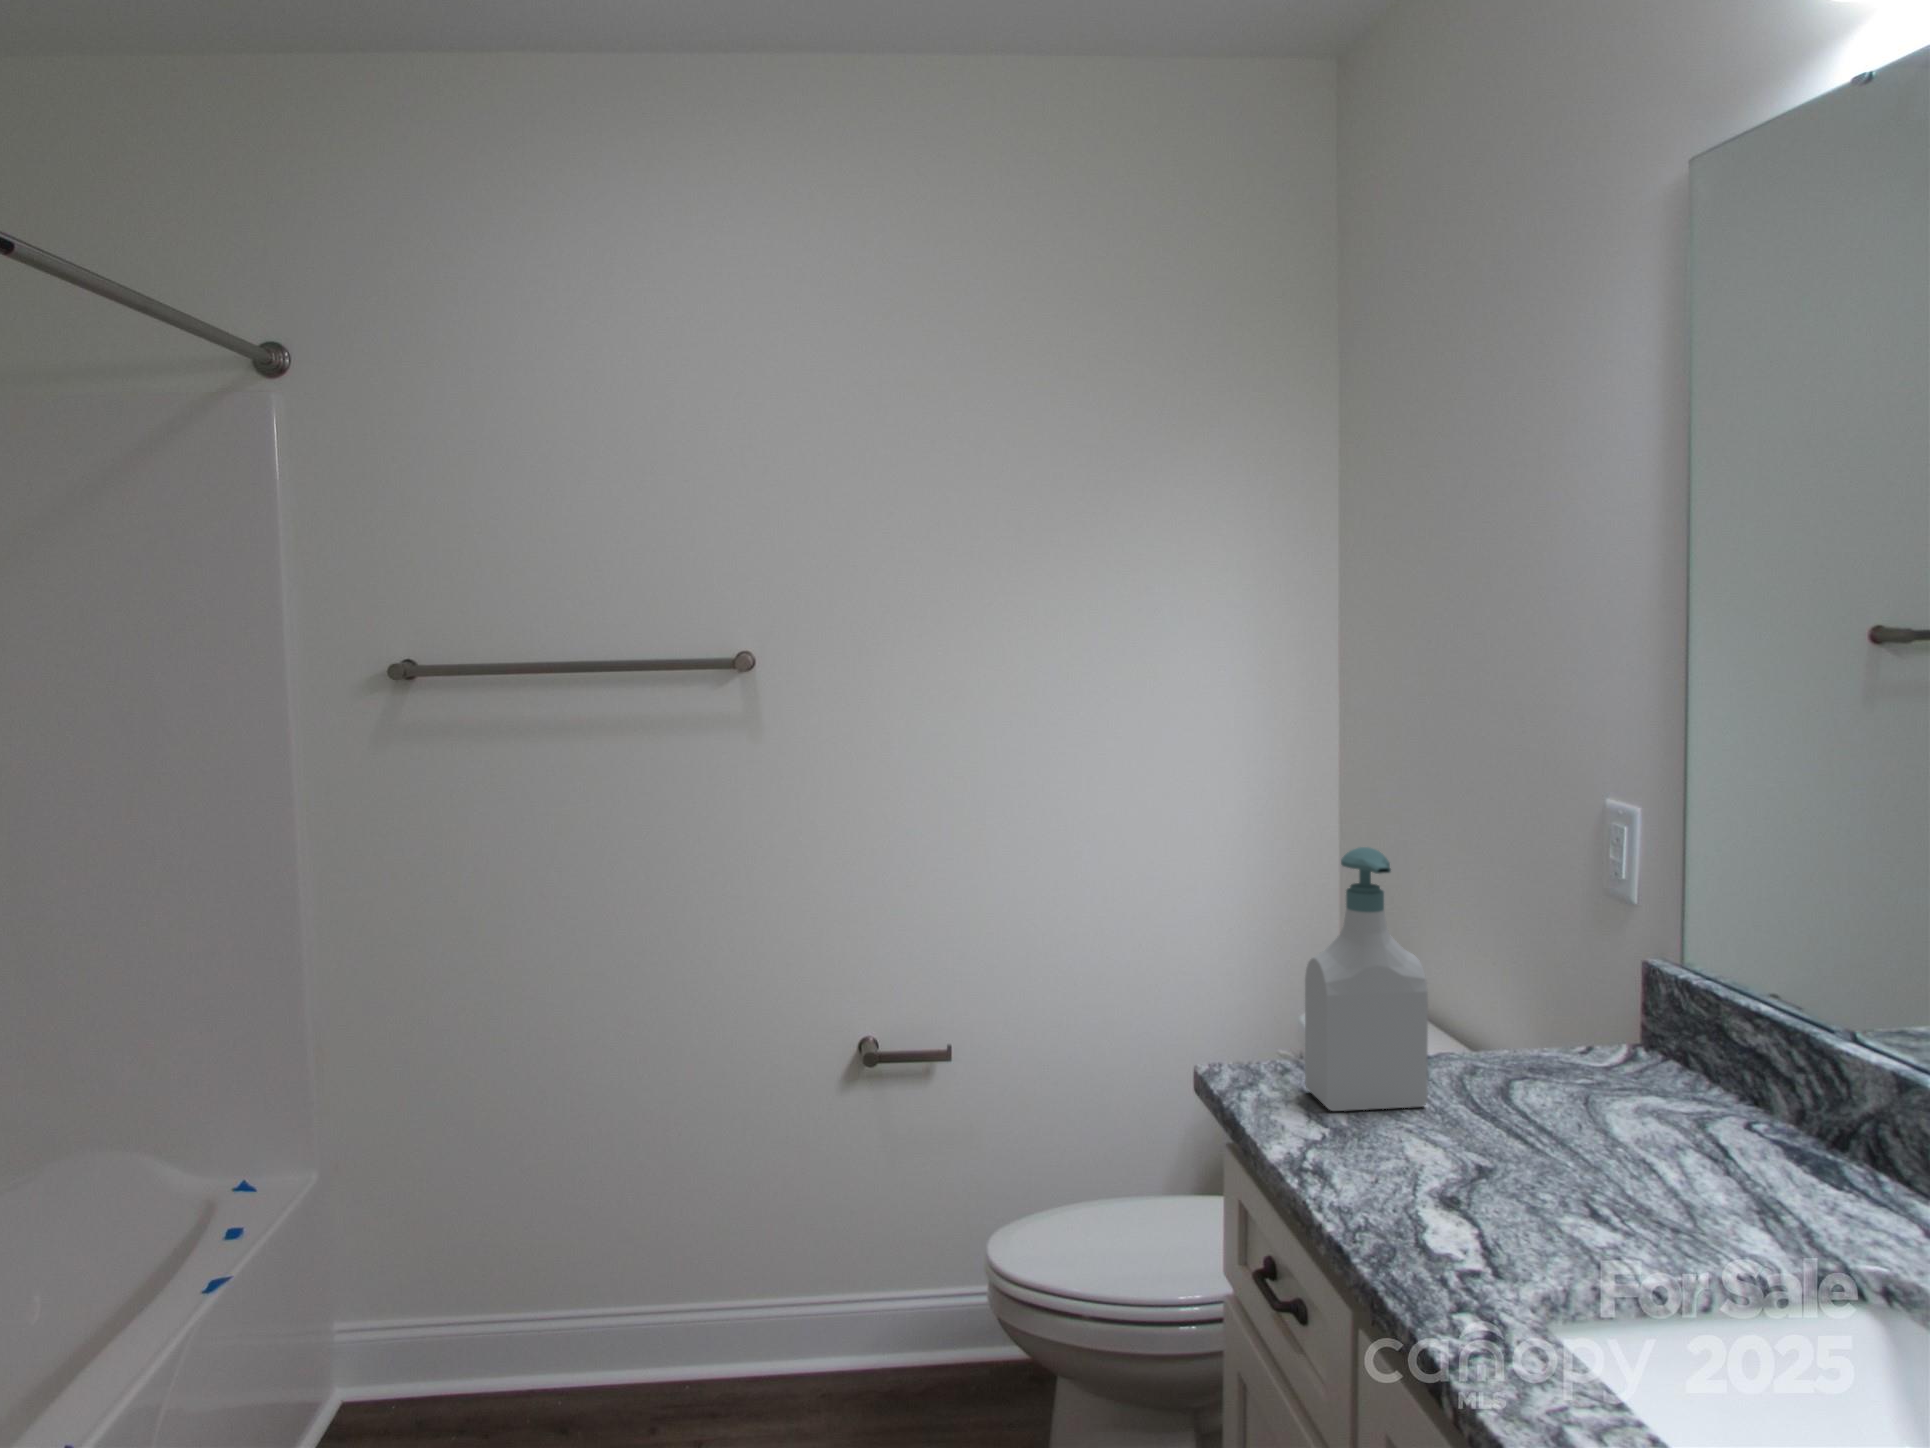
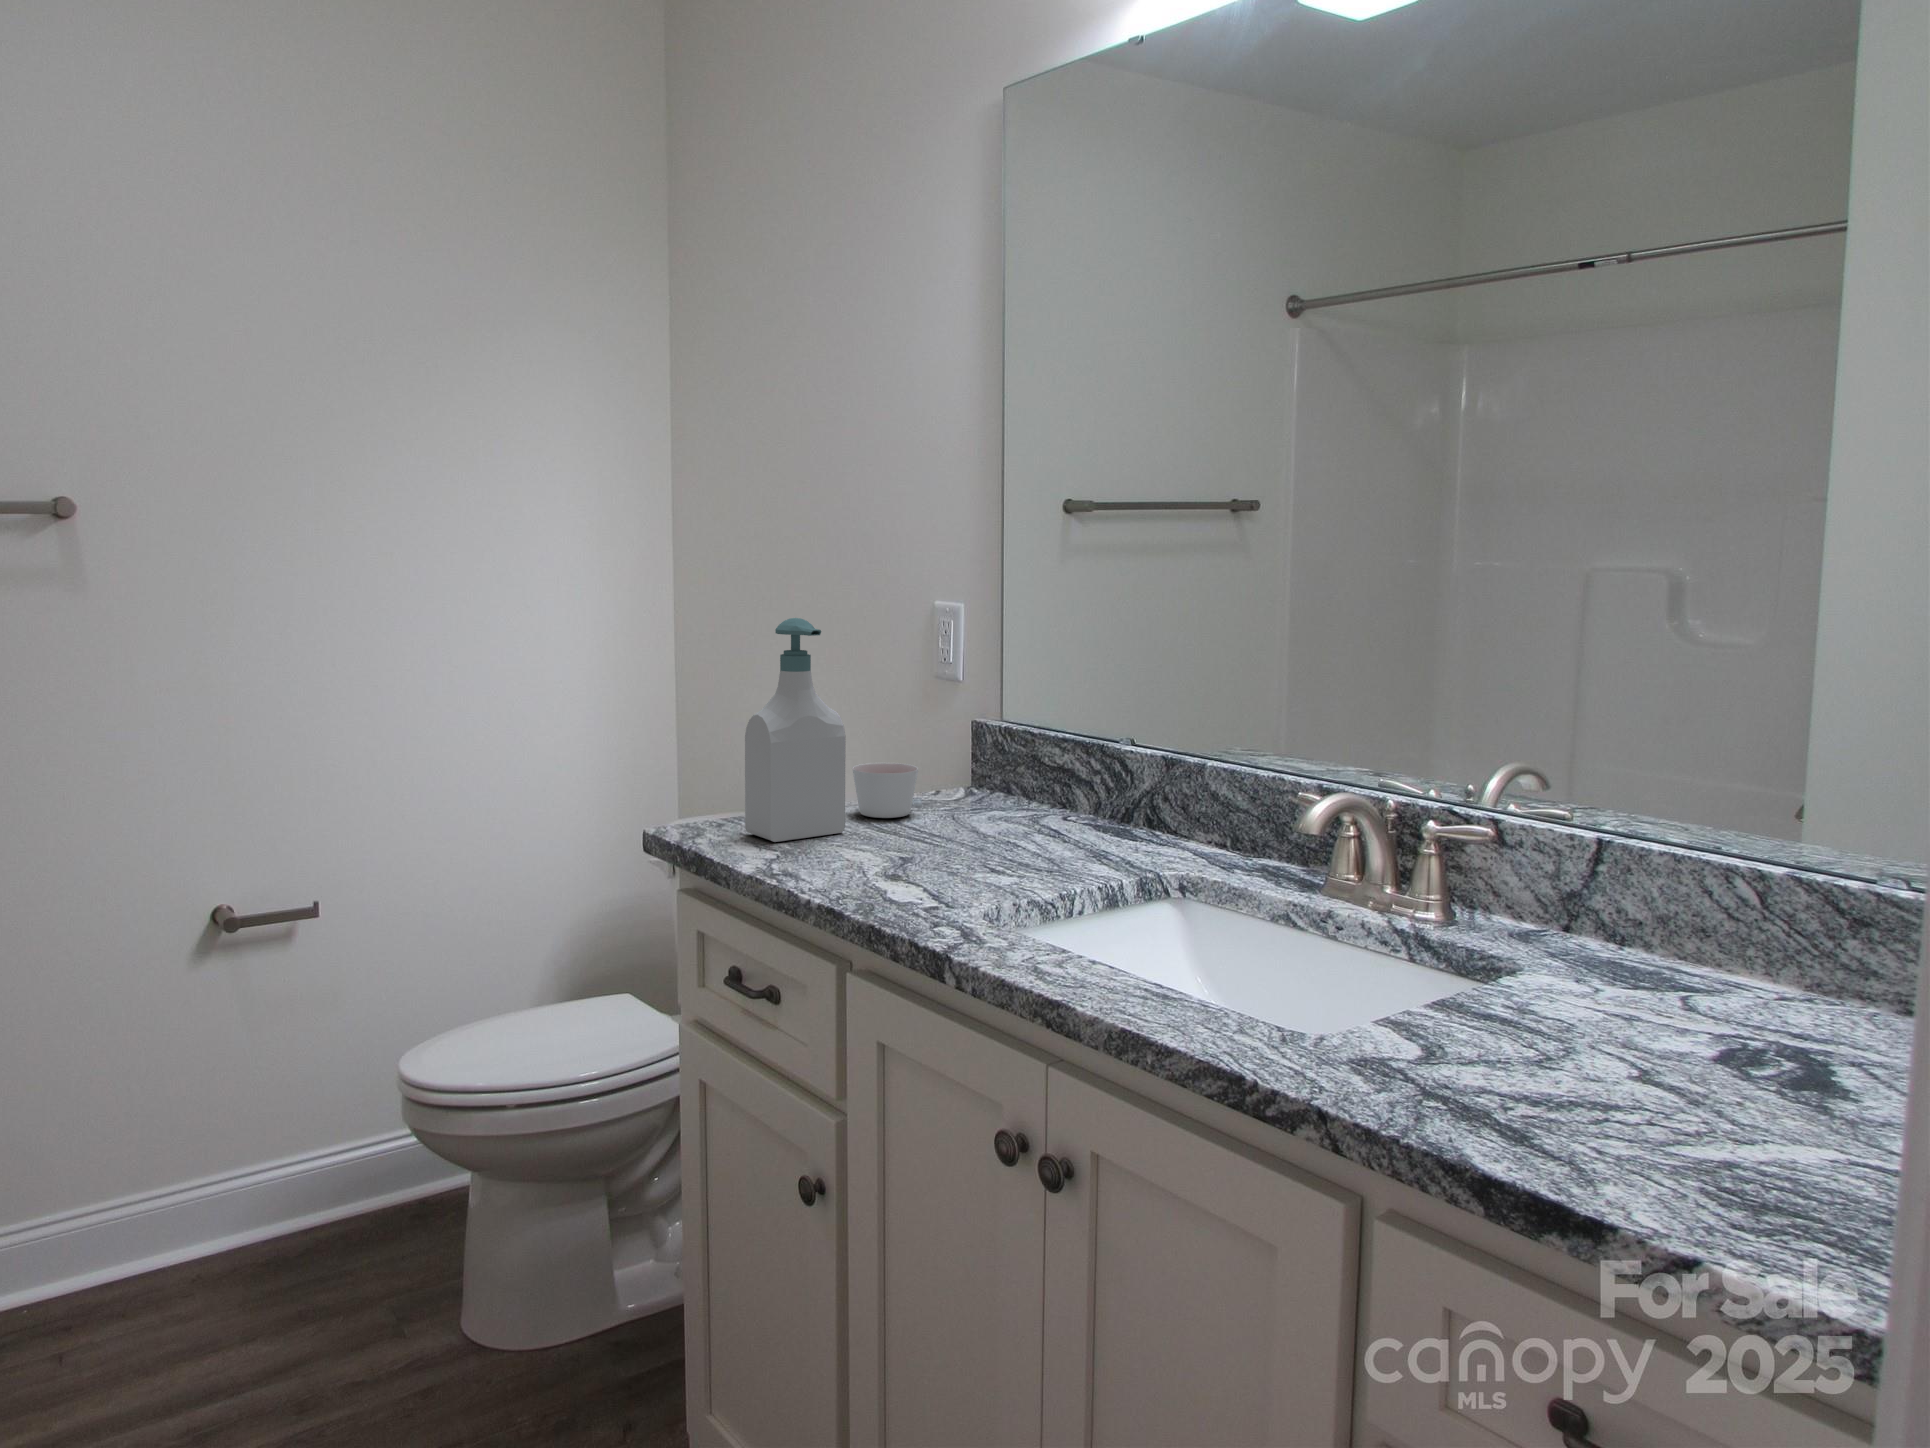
candle: none [1452,1013,1540,1089] -> present [852,763,918,818]

